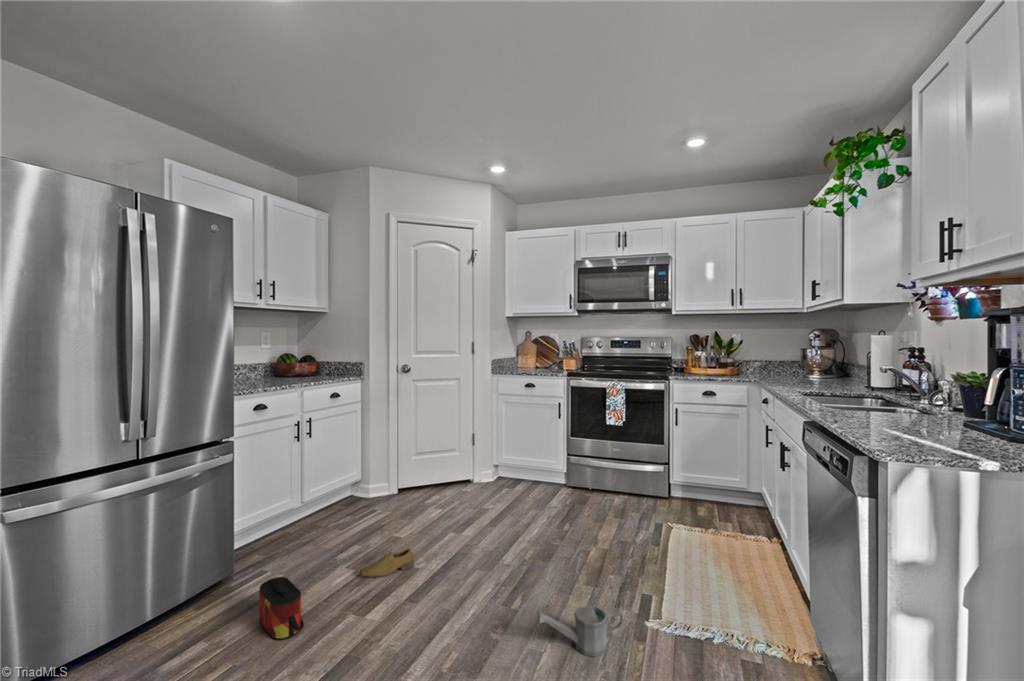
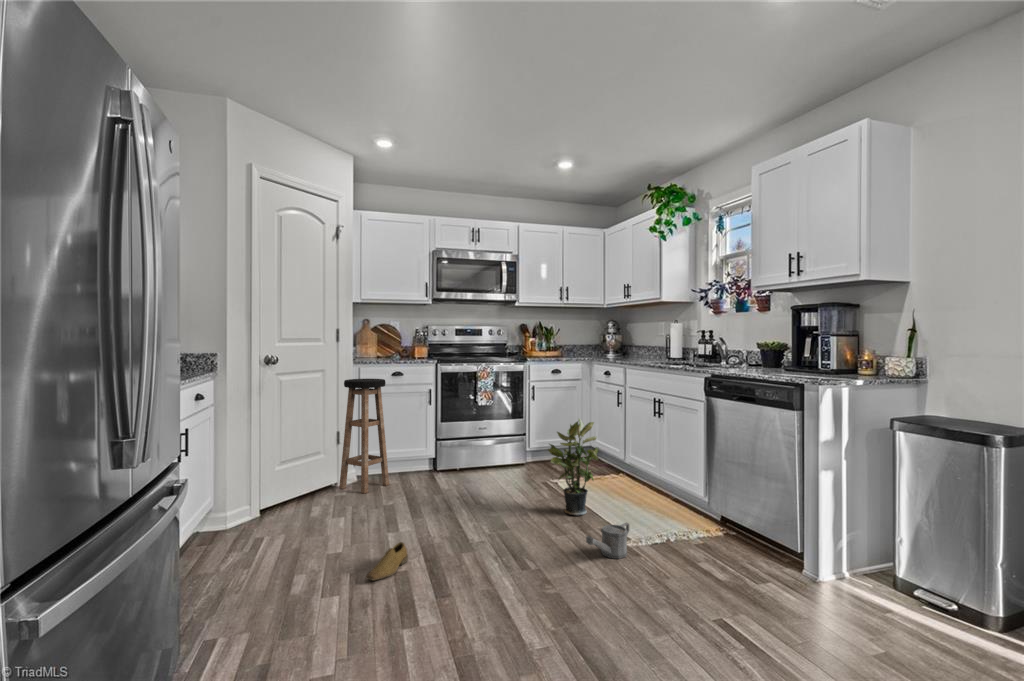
bar stool: none [471,388,510,492] -> present [339,379,389,494]
potted plant: none [597,460,662,580] -> present [548,419,598,516]
bag: present [259,577,304,640] -> none [315,591,396,652]

